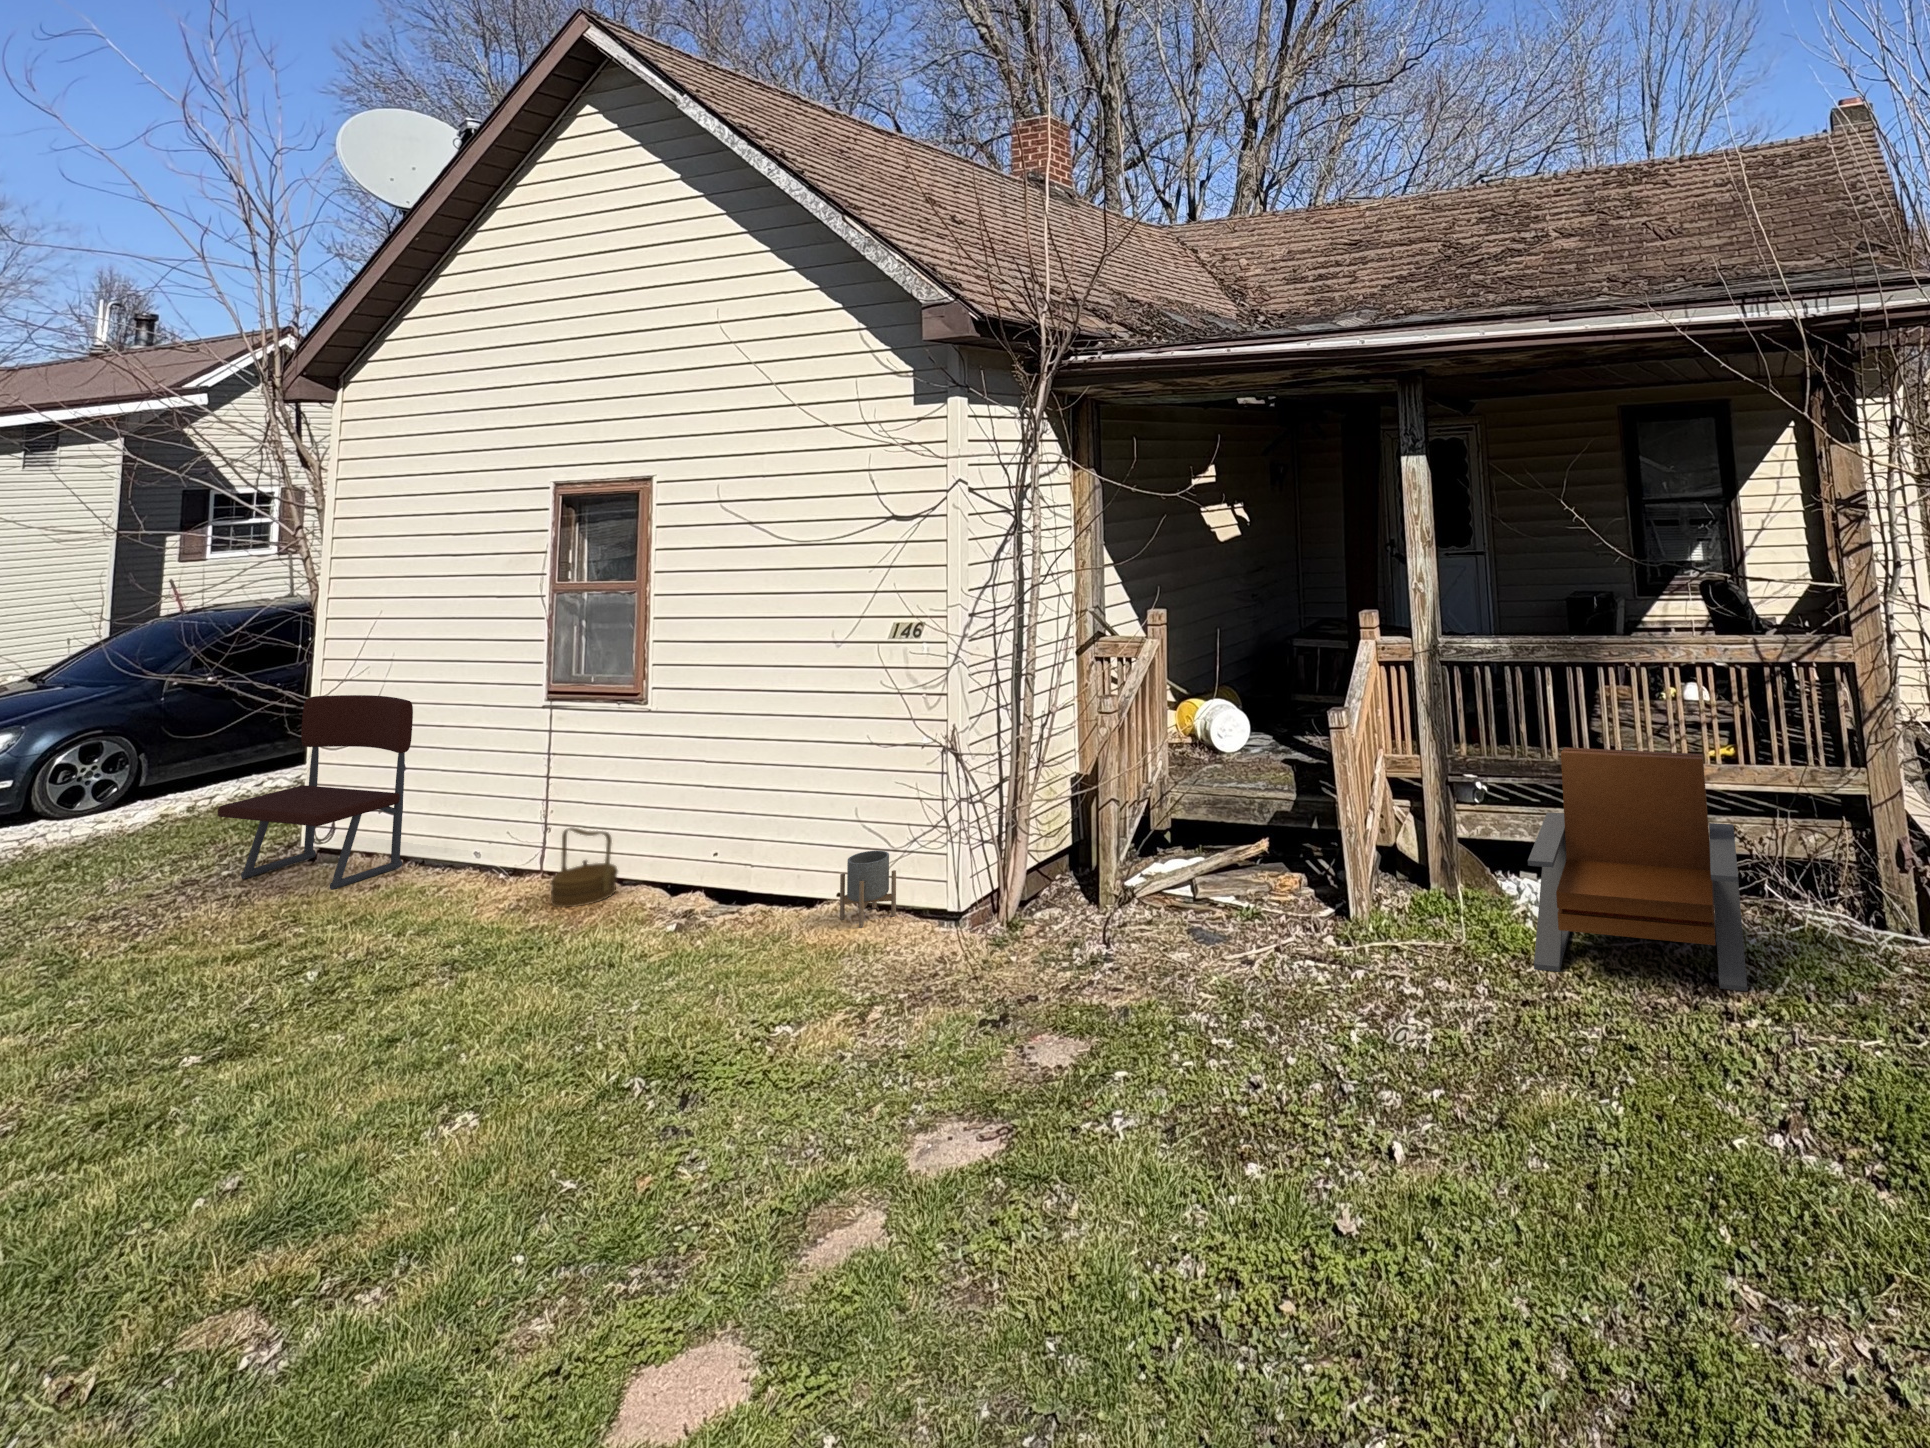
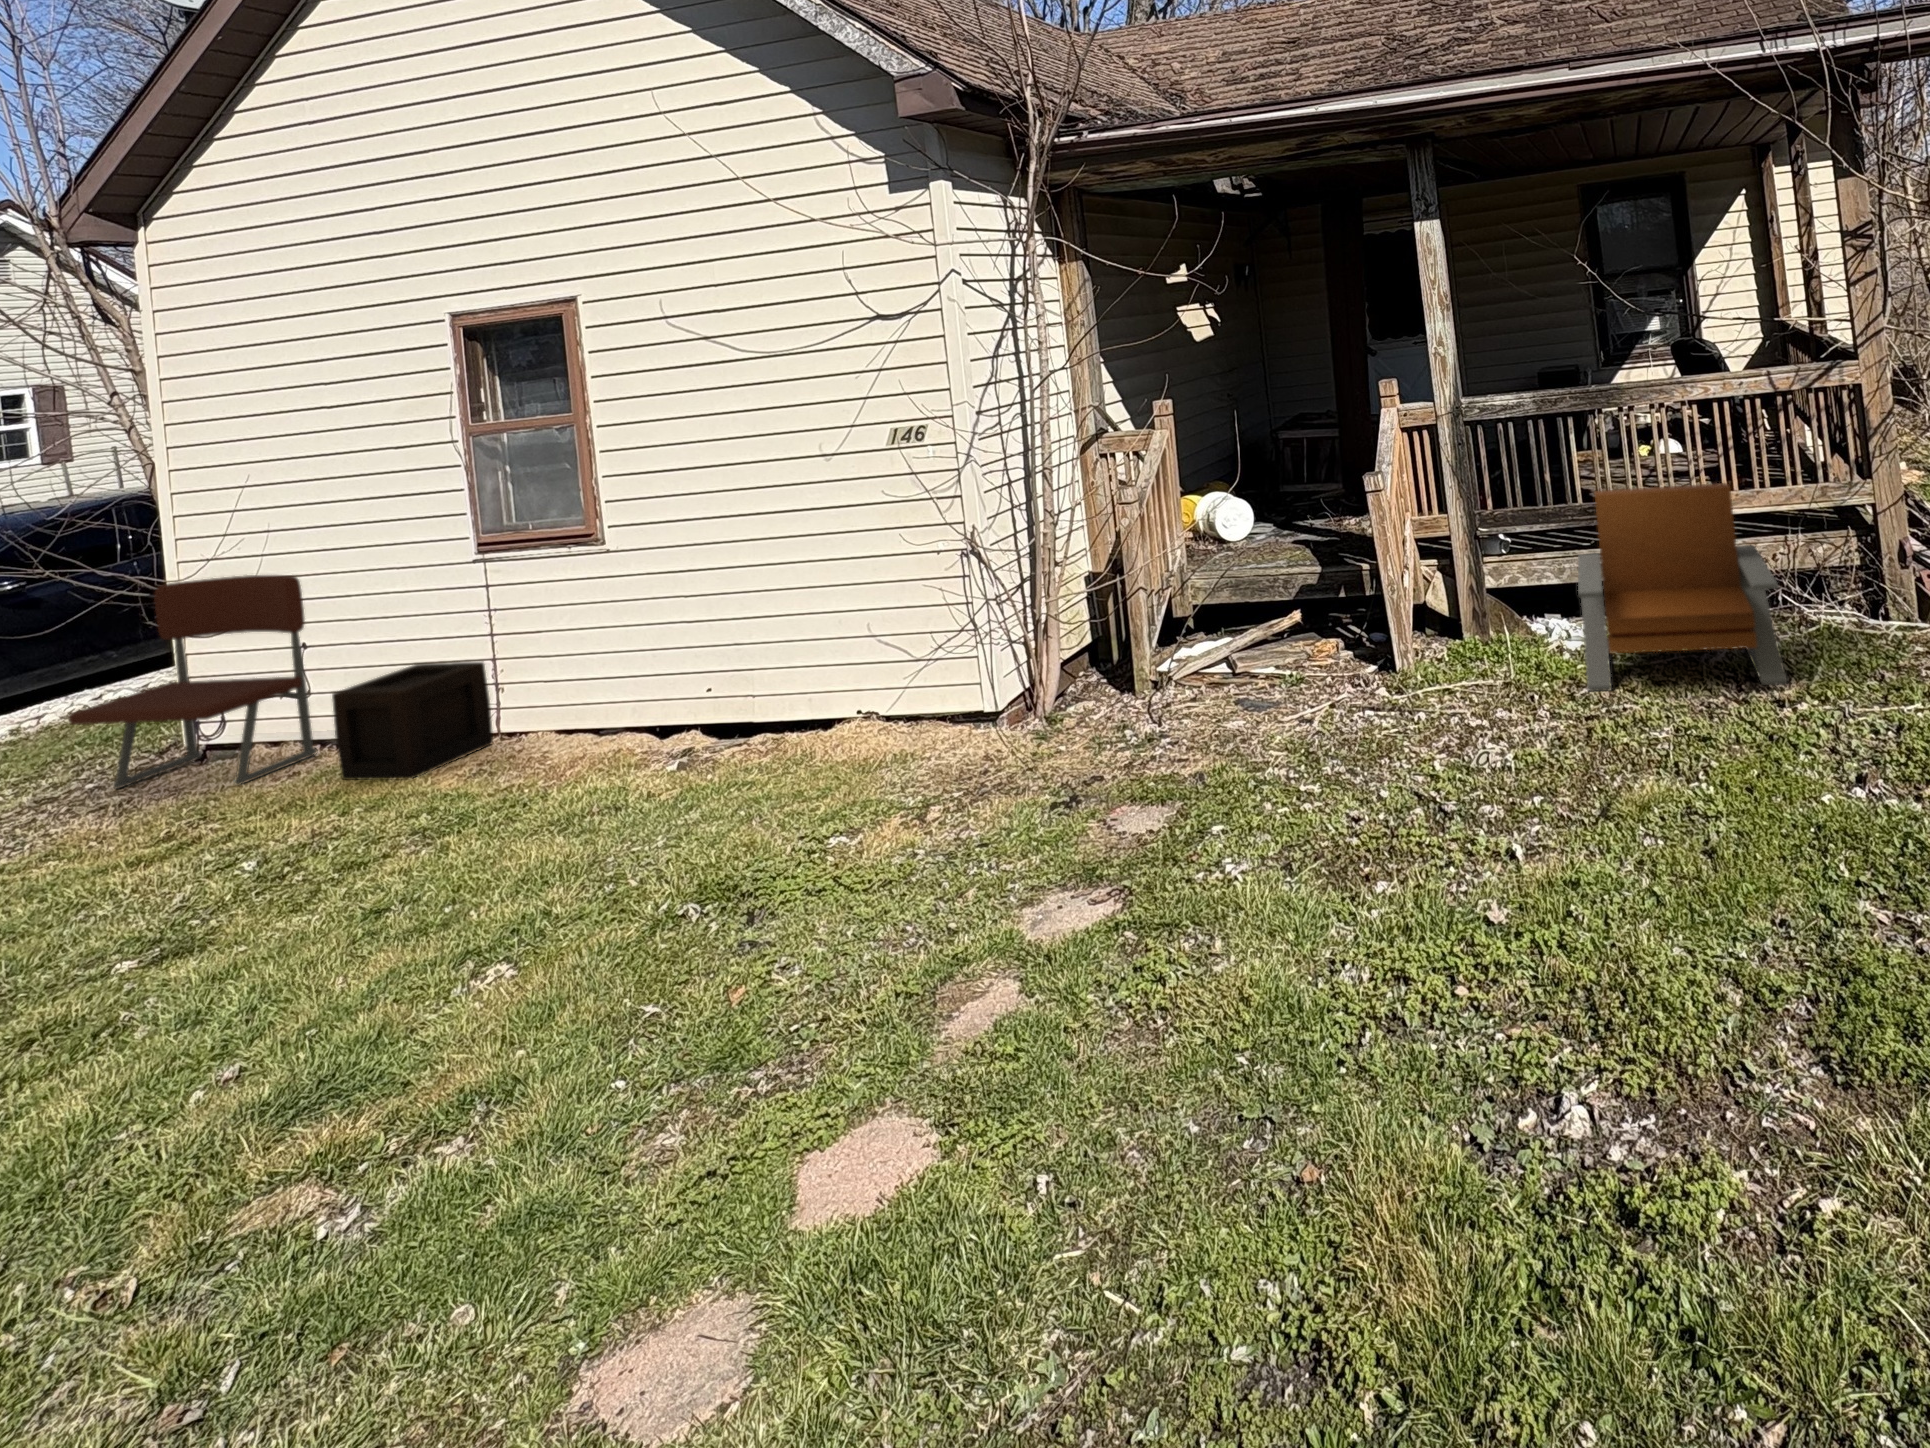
wooden crate: none [411,793,543,905] -> present [332,662,493,780]
woven basket: present [550,828,618,907] -> none [513,685,591,768]
planter: present [840,851,896,928] -> none [858,666,923,743]

